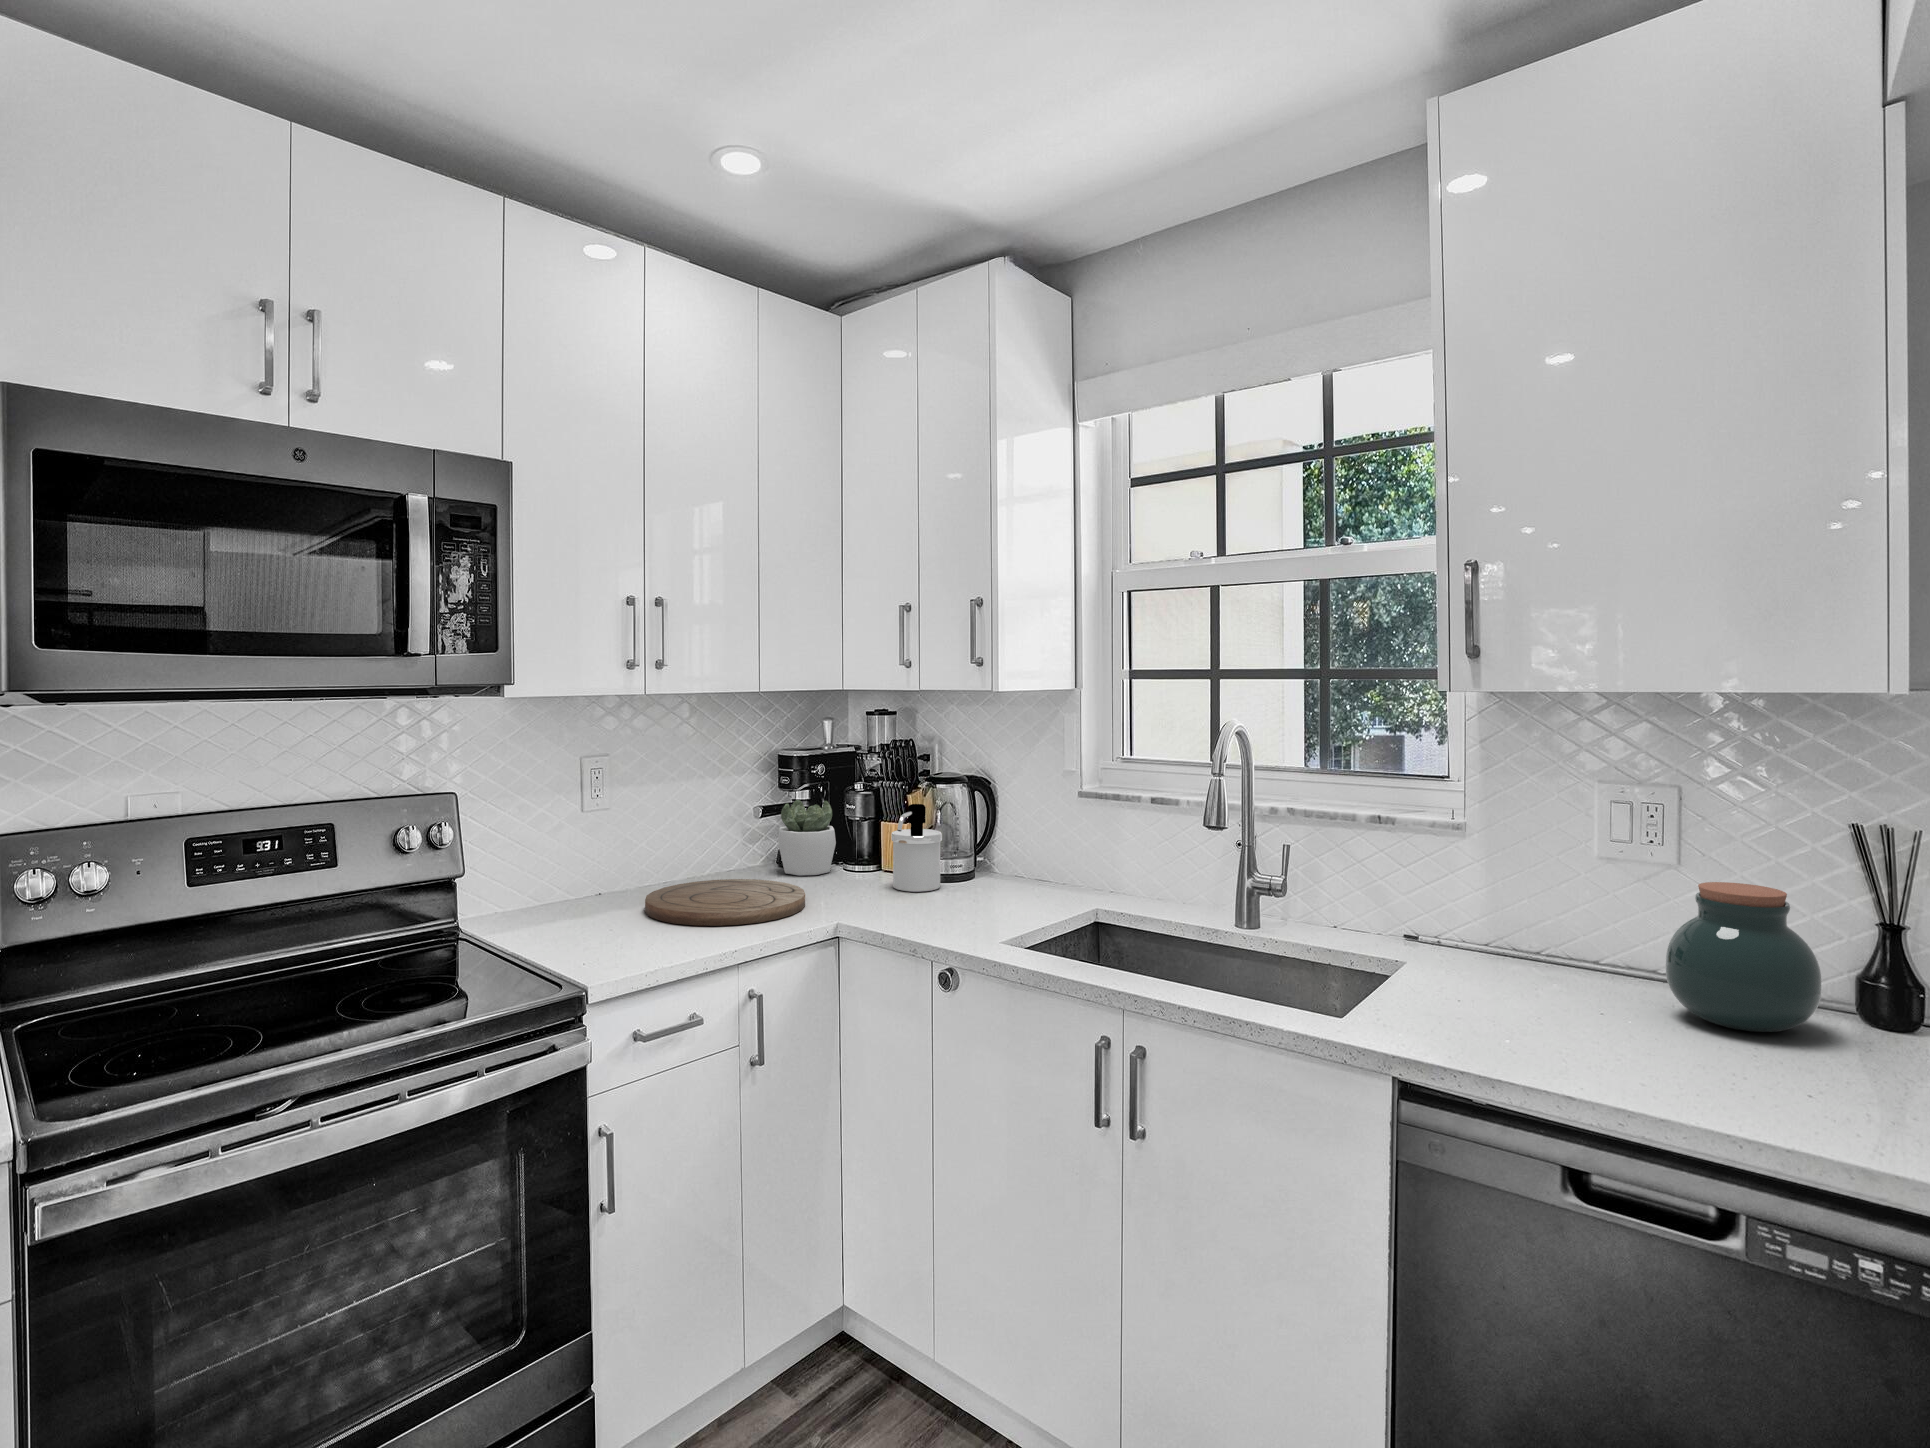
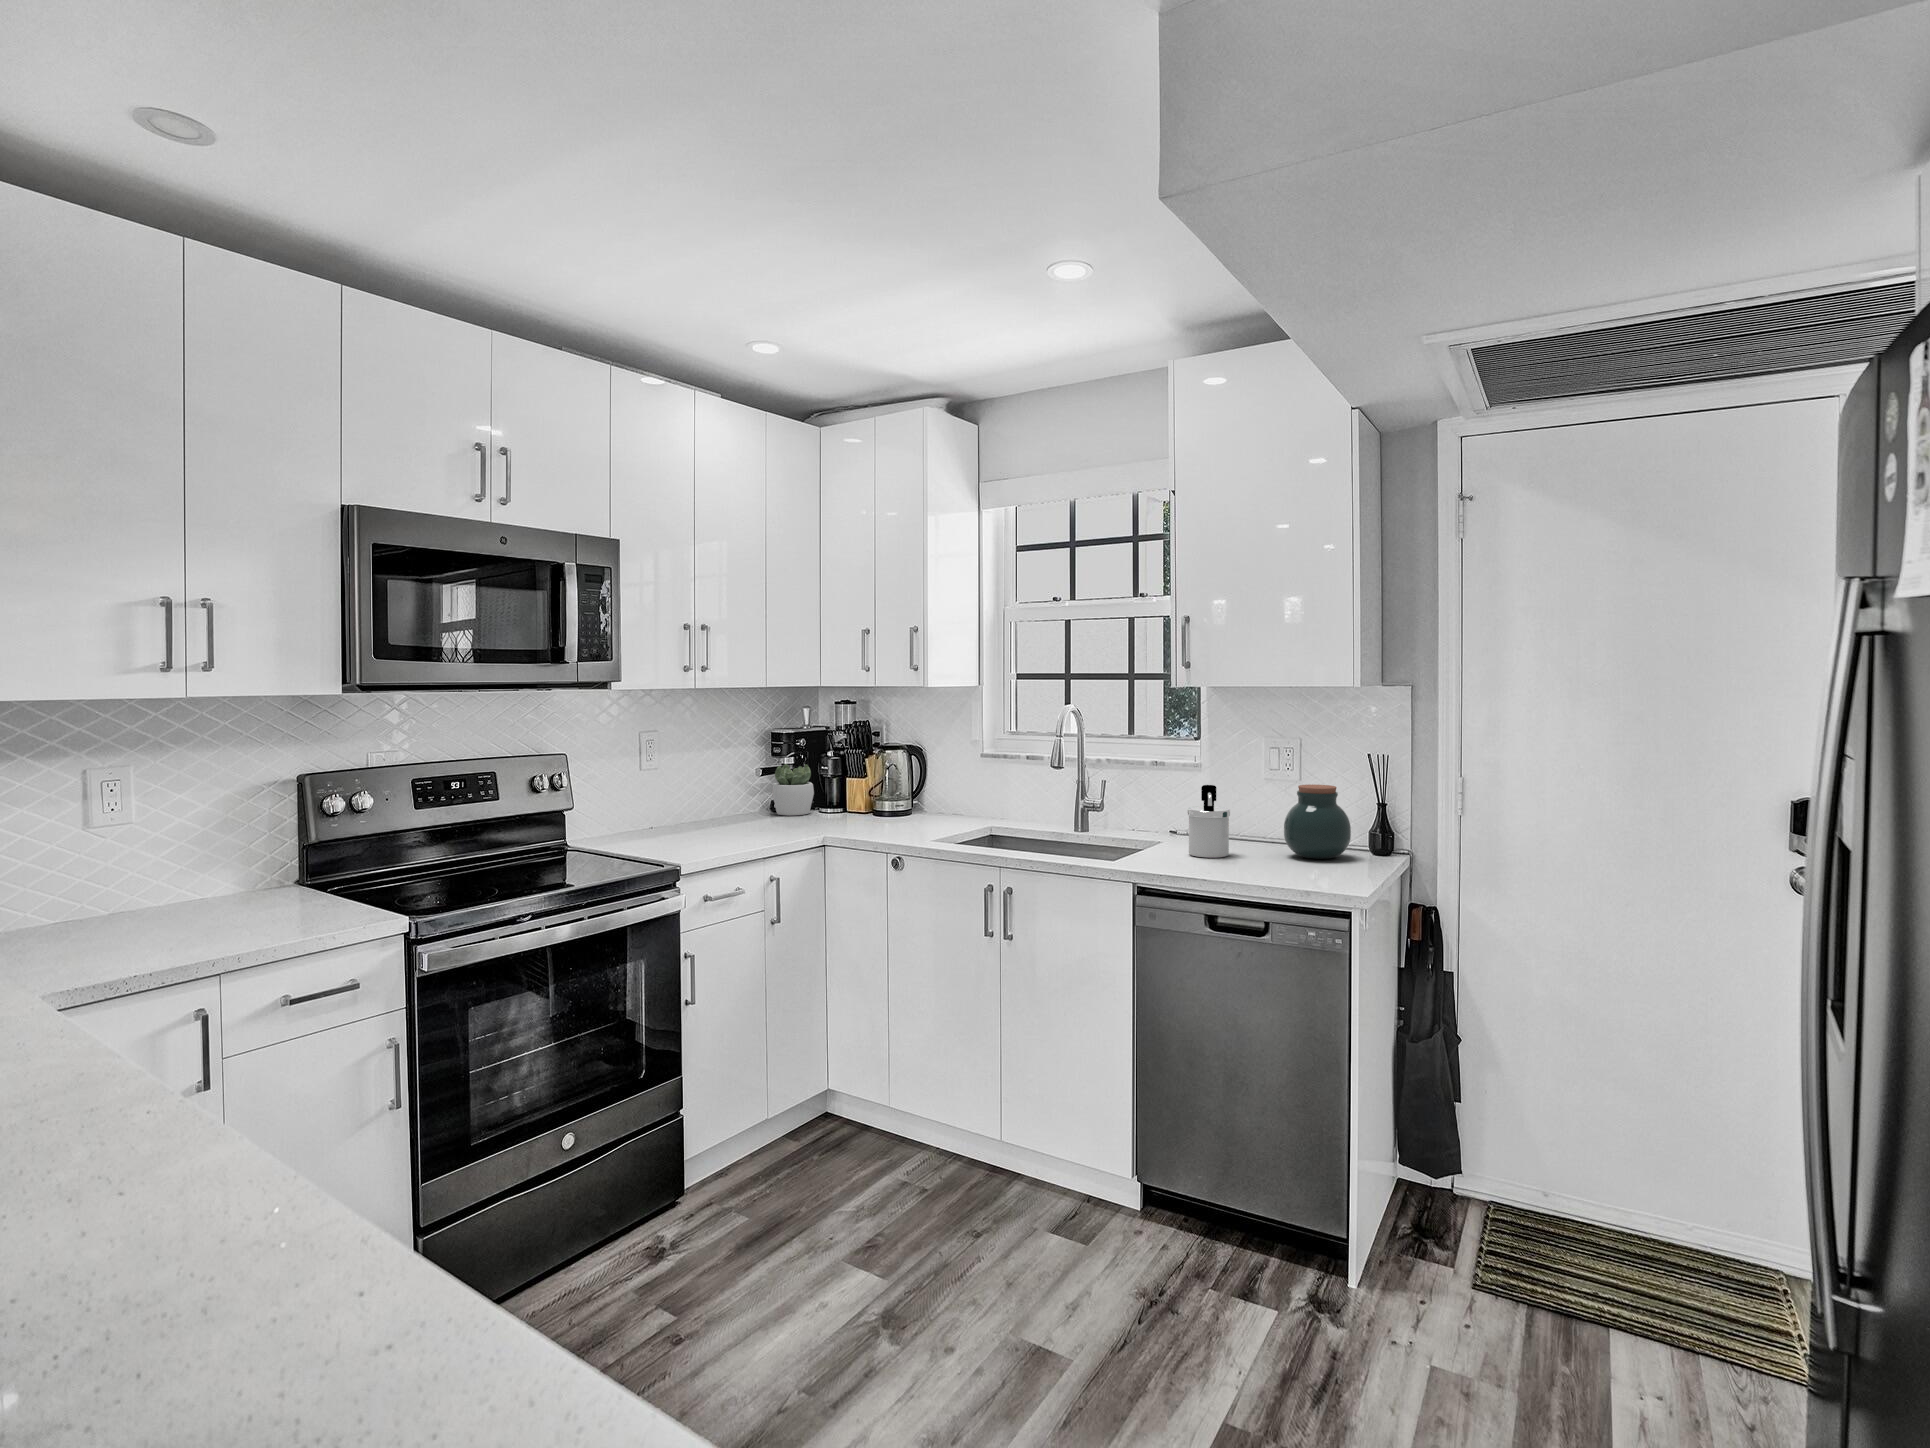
soap dispenser: present [891,804,942,892] -> present [1187,785,1230,858]
cutting board: present [645,879,805,926] -> none [690,816,799,839]

